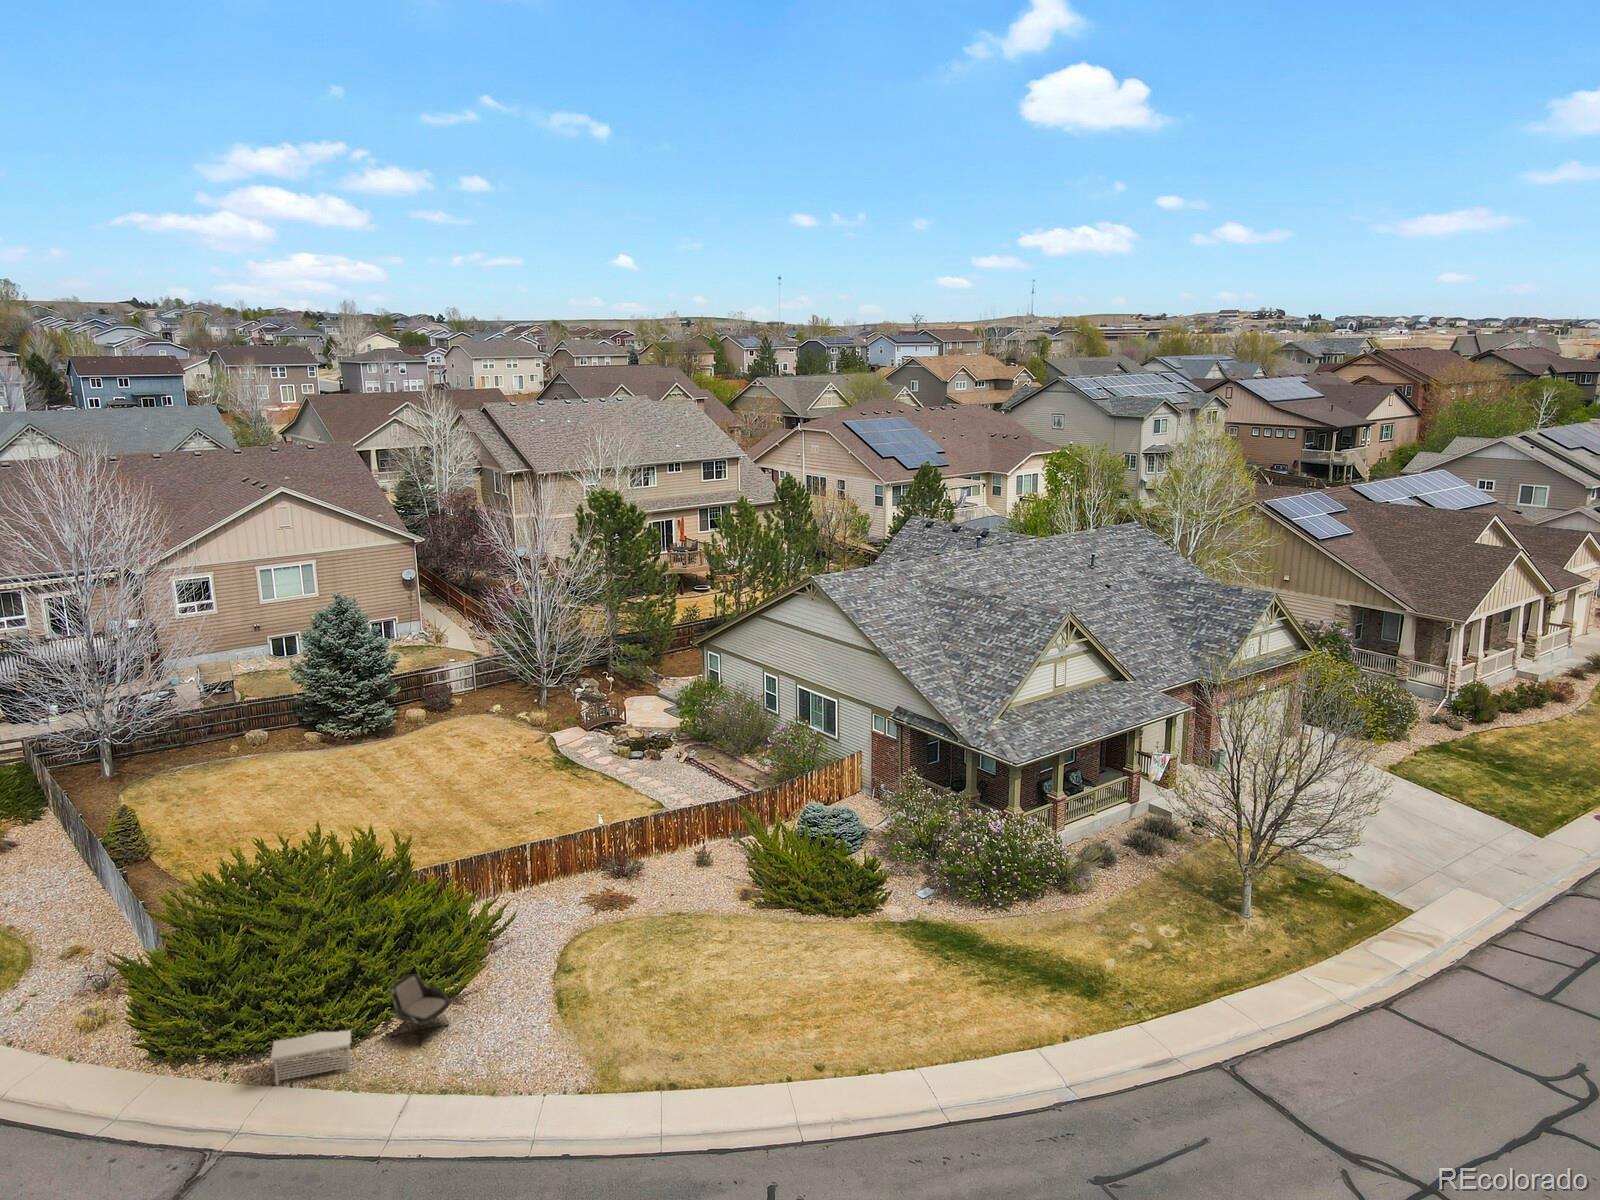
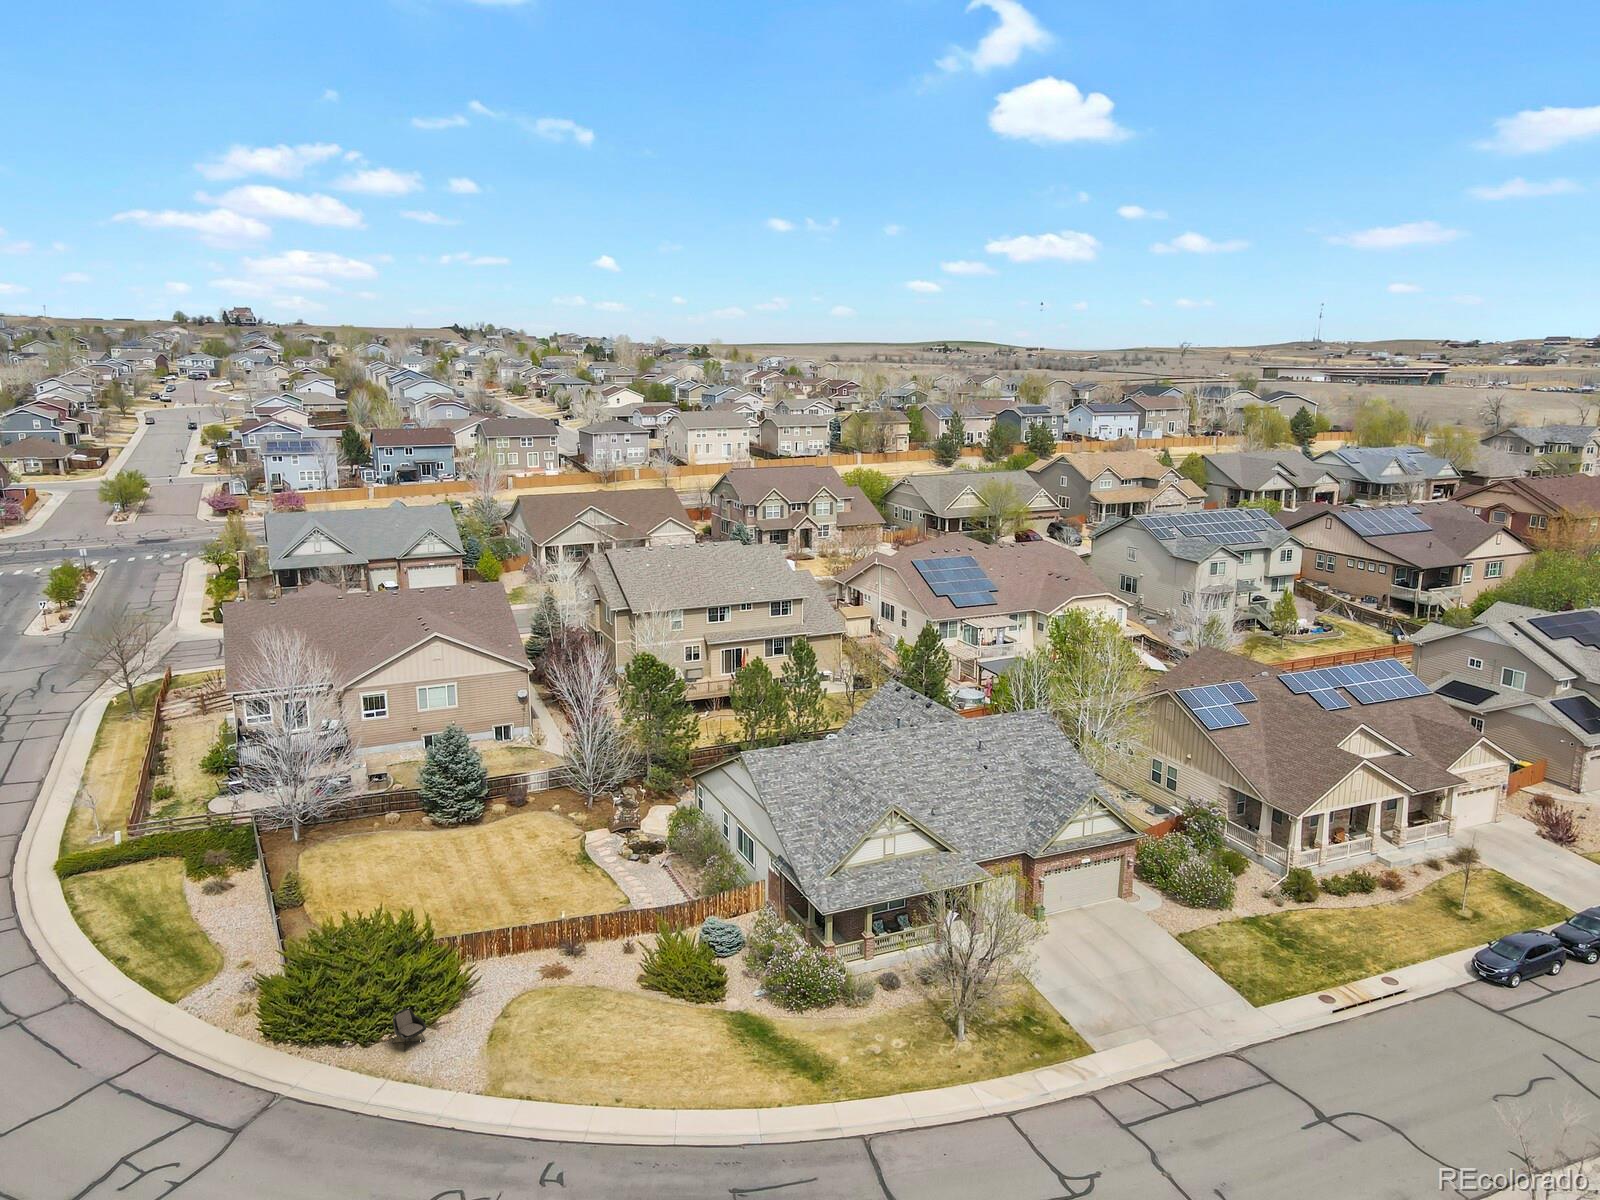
storage bench: present [271,1030,352,1085] -> none [321,1033,369,1063]

